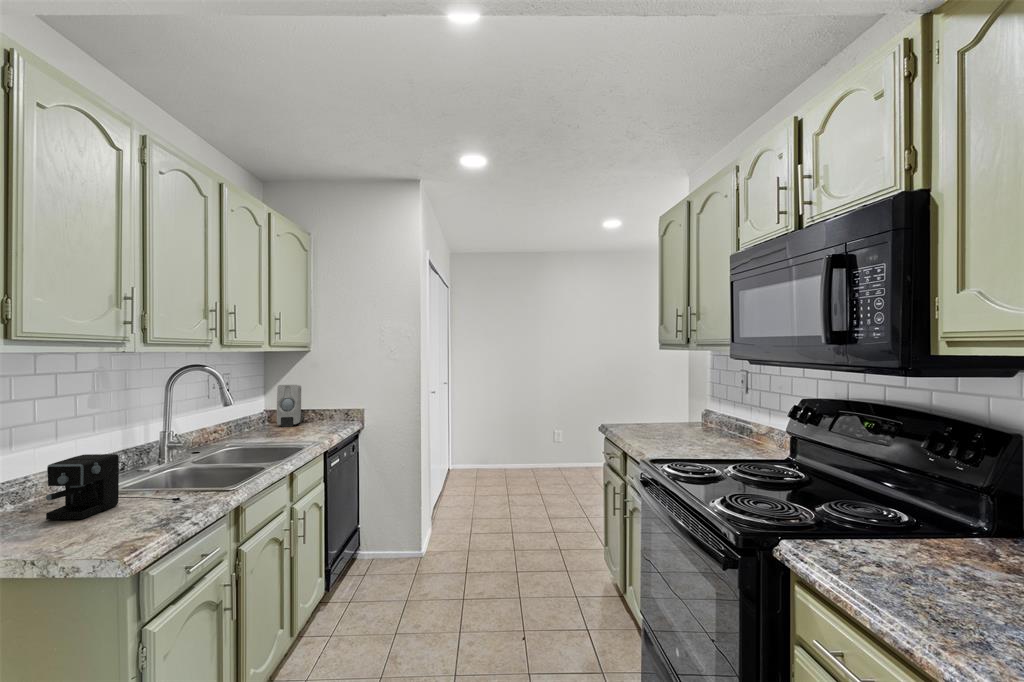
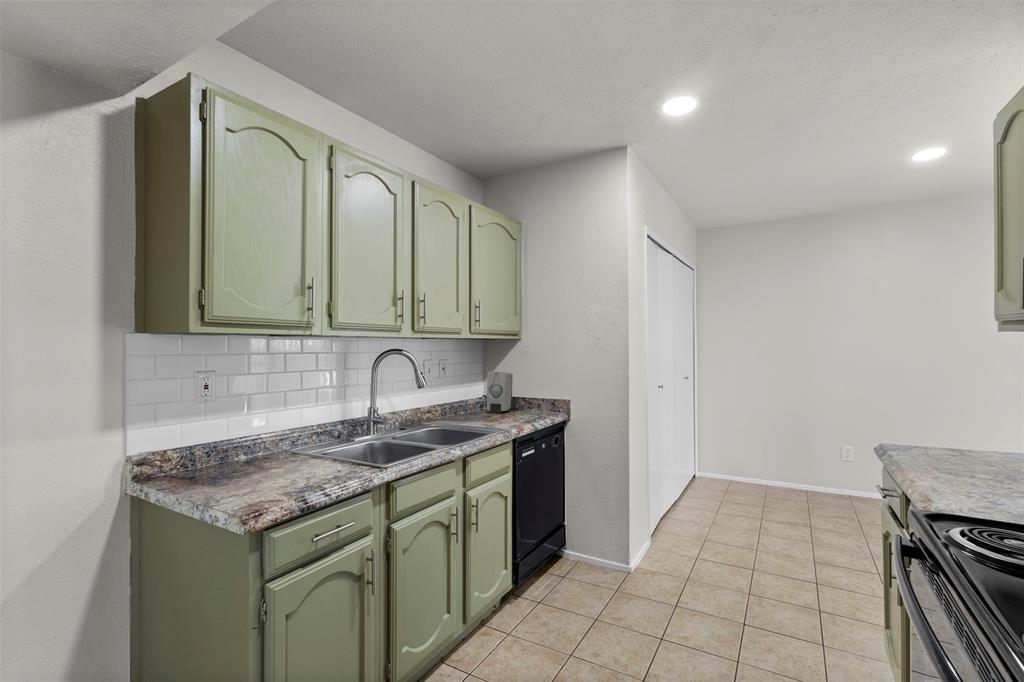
coffee maker: present [46,454,180,520] -> none [249,420,346,472]

